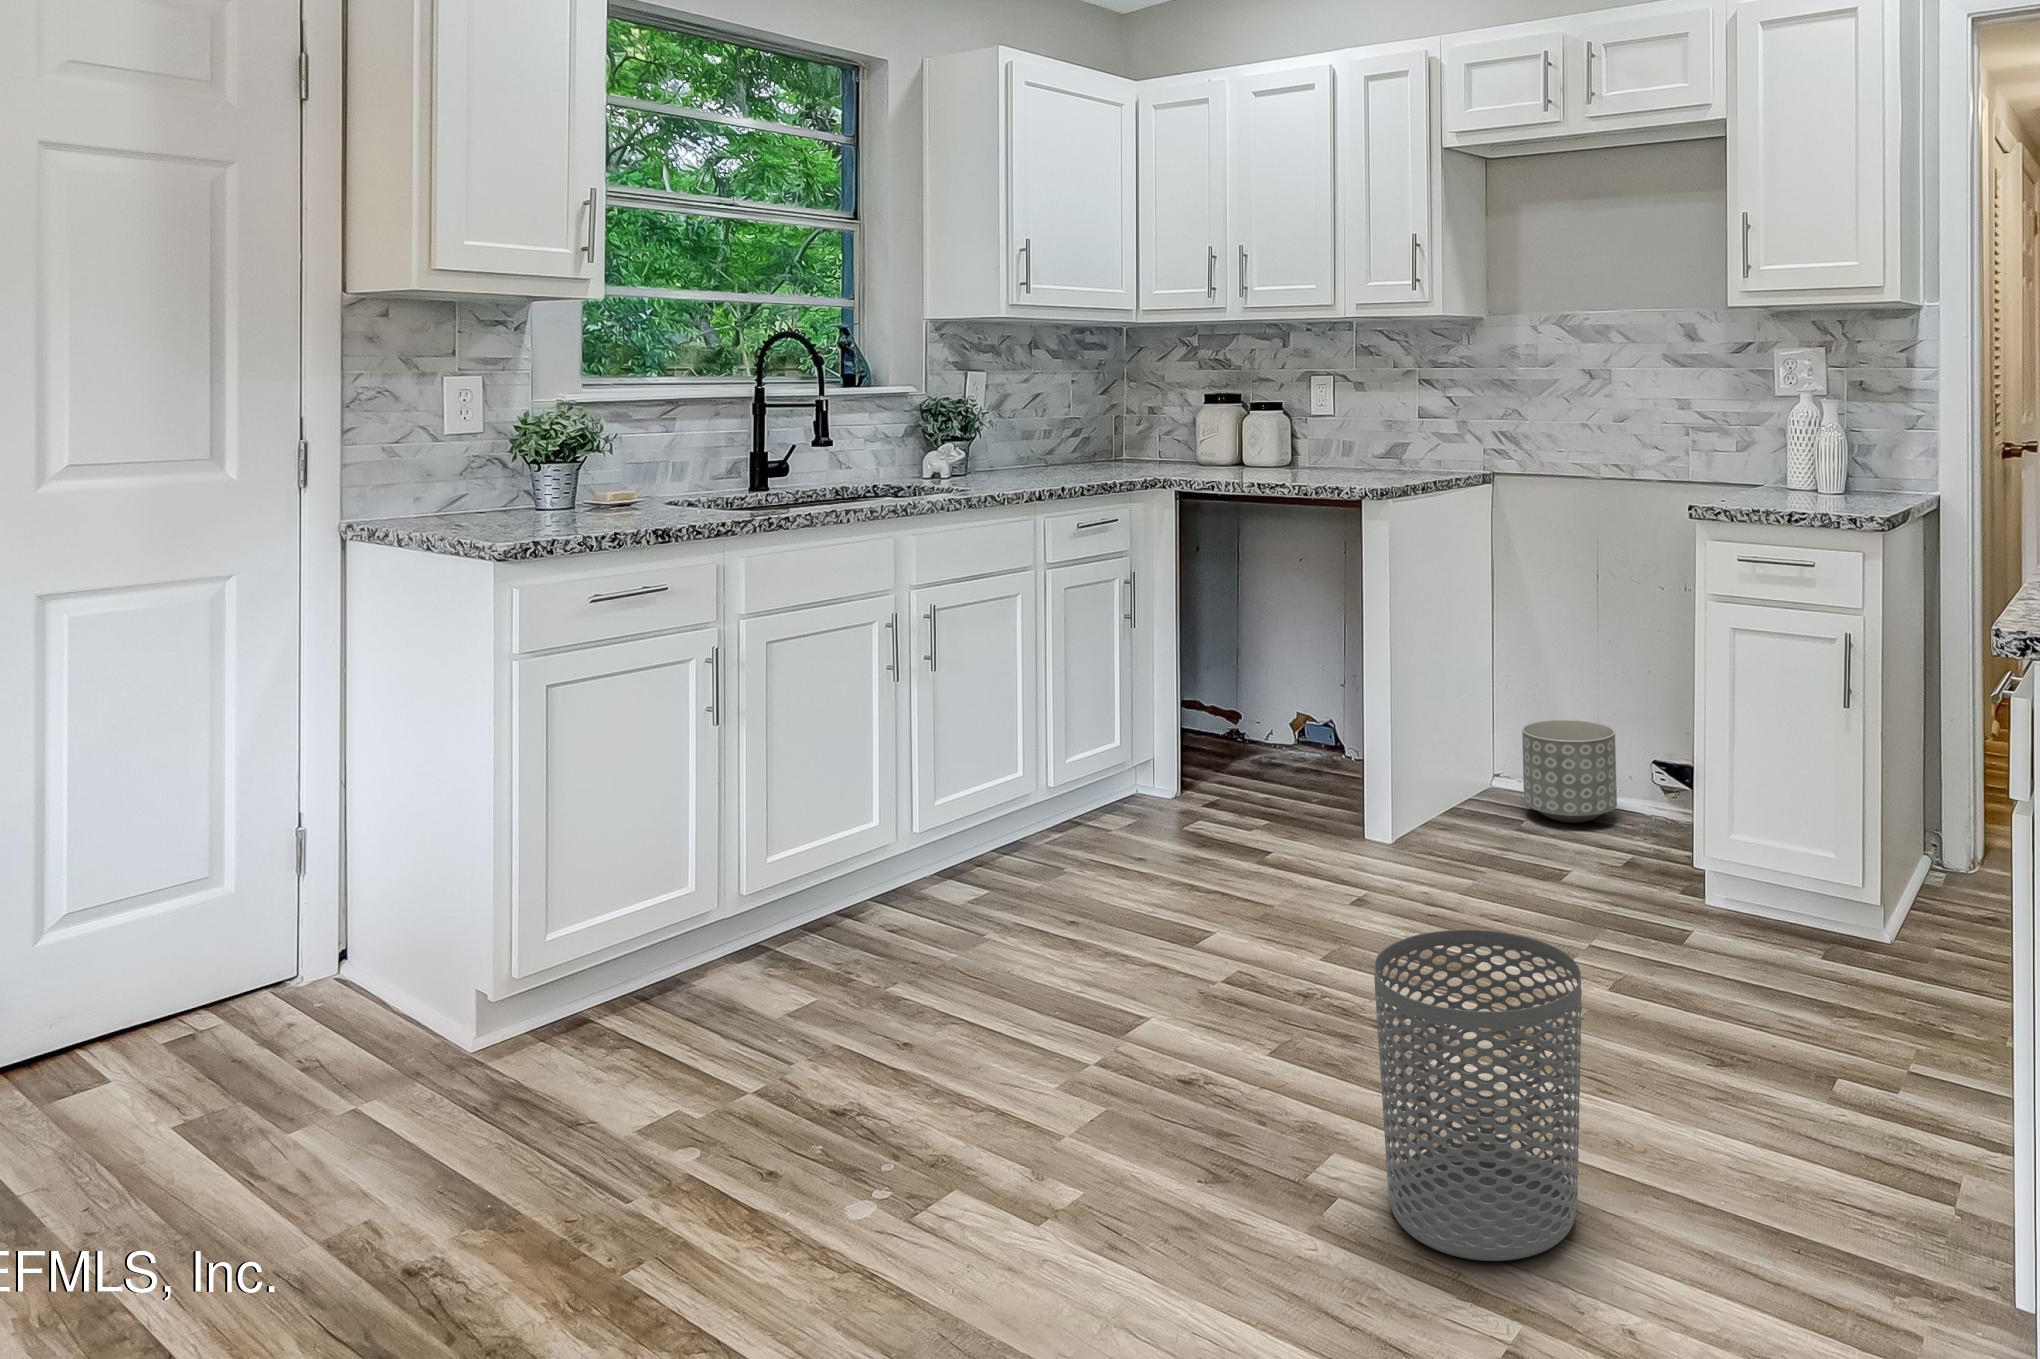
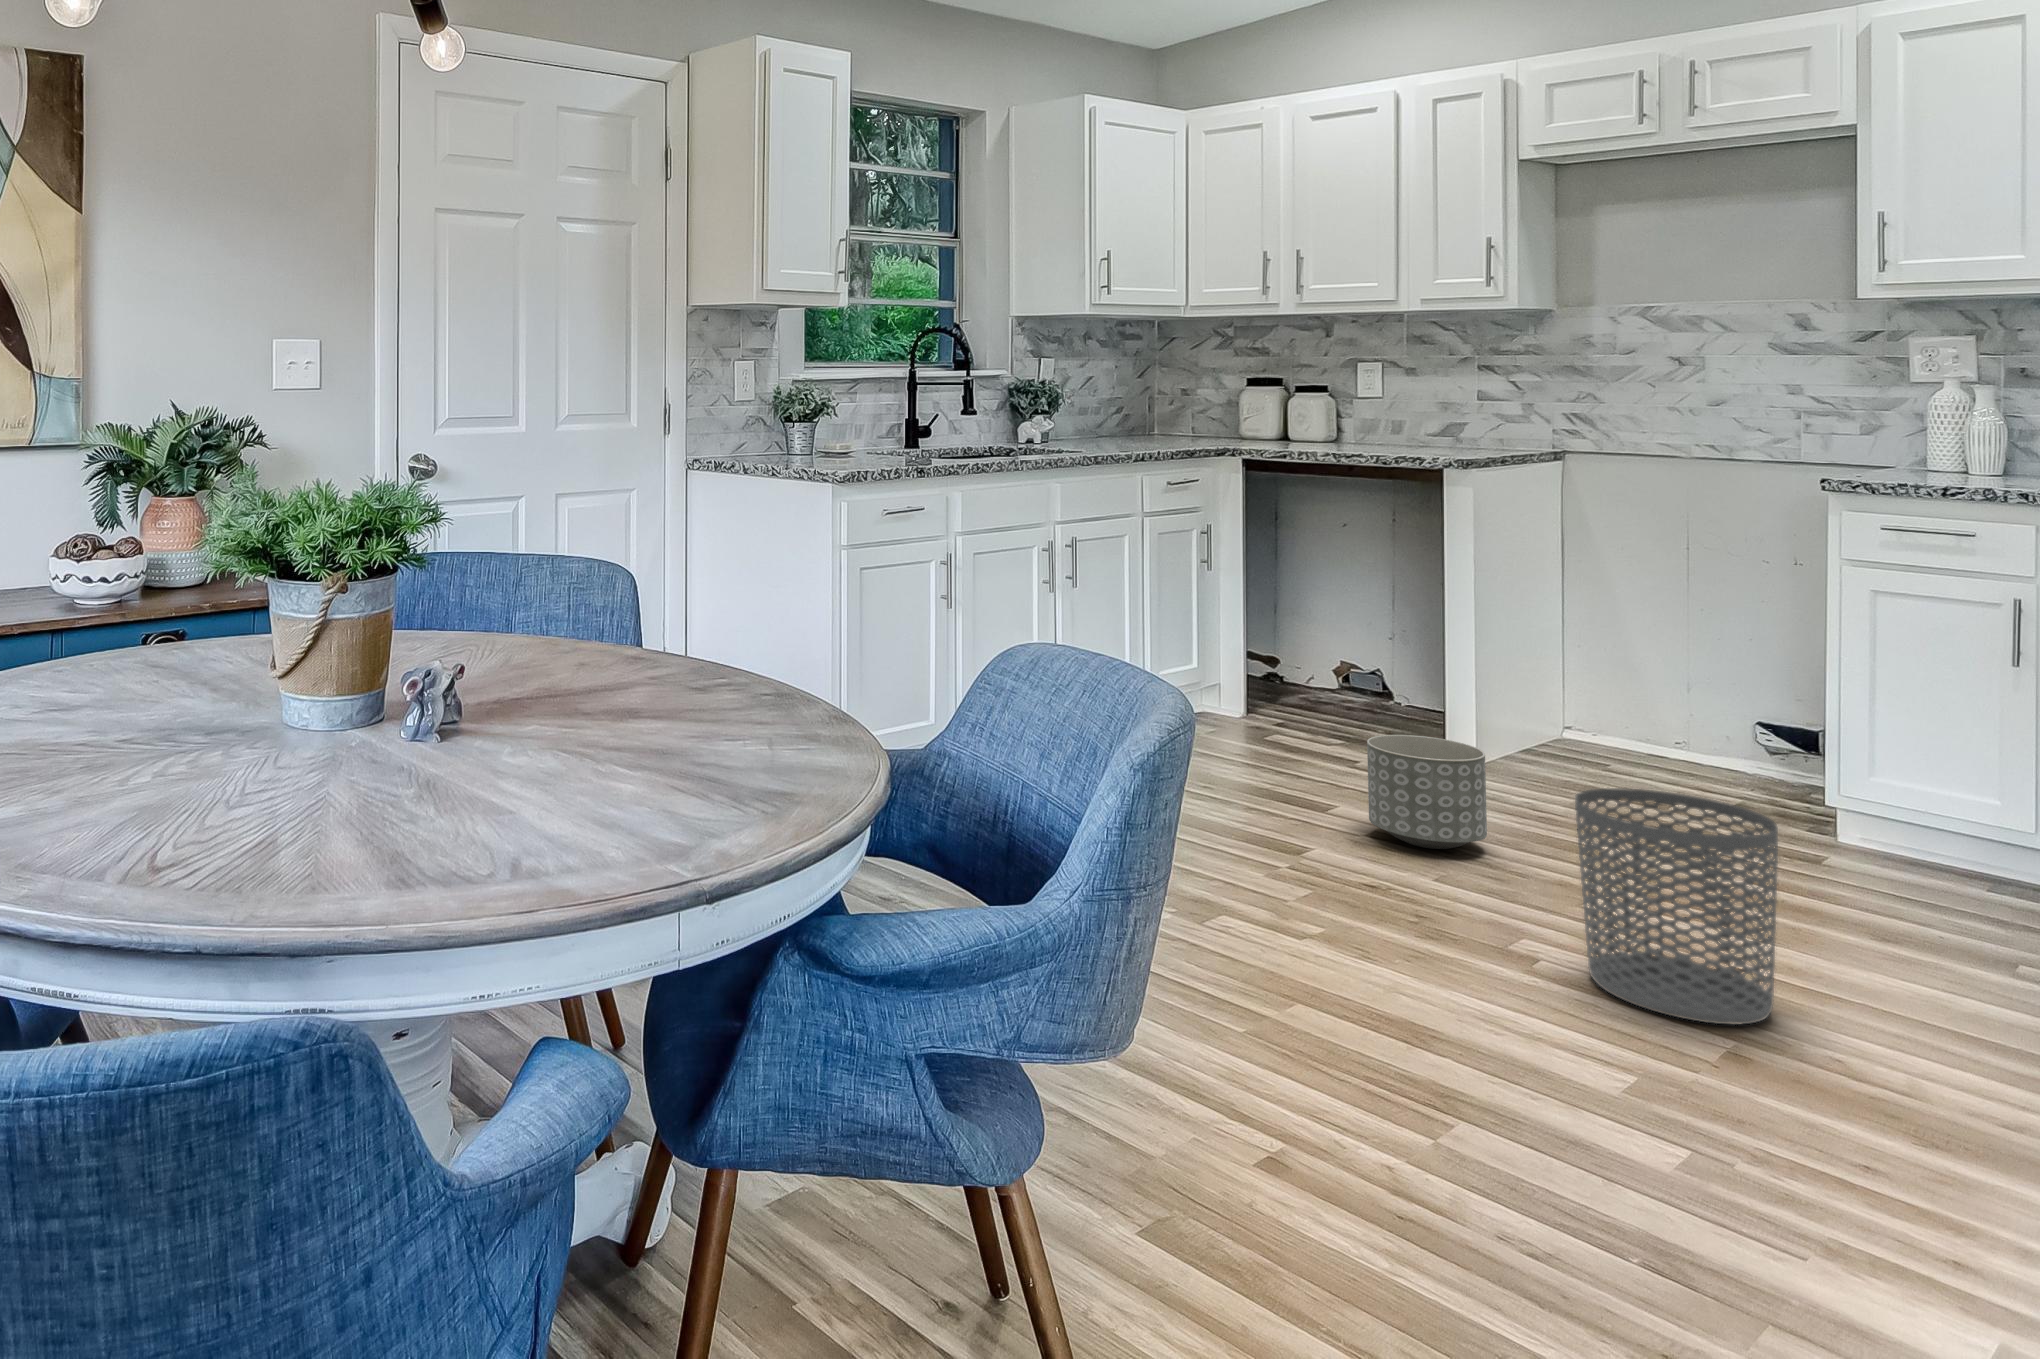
planter: present [1522,720,1617,823] -> present [1367,735,1487,849]

